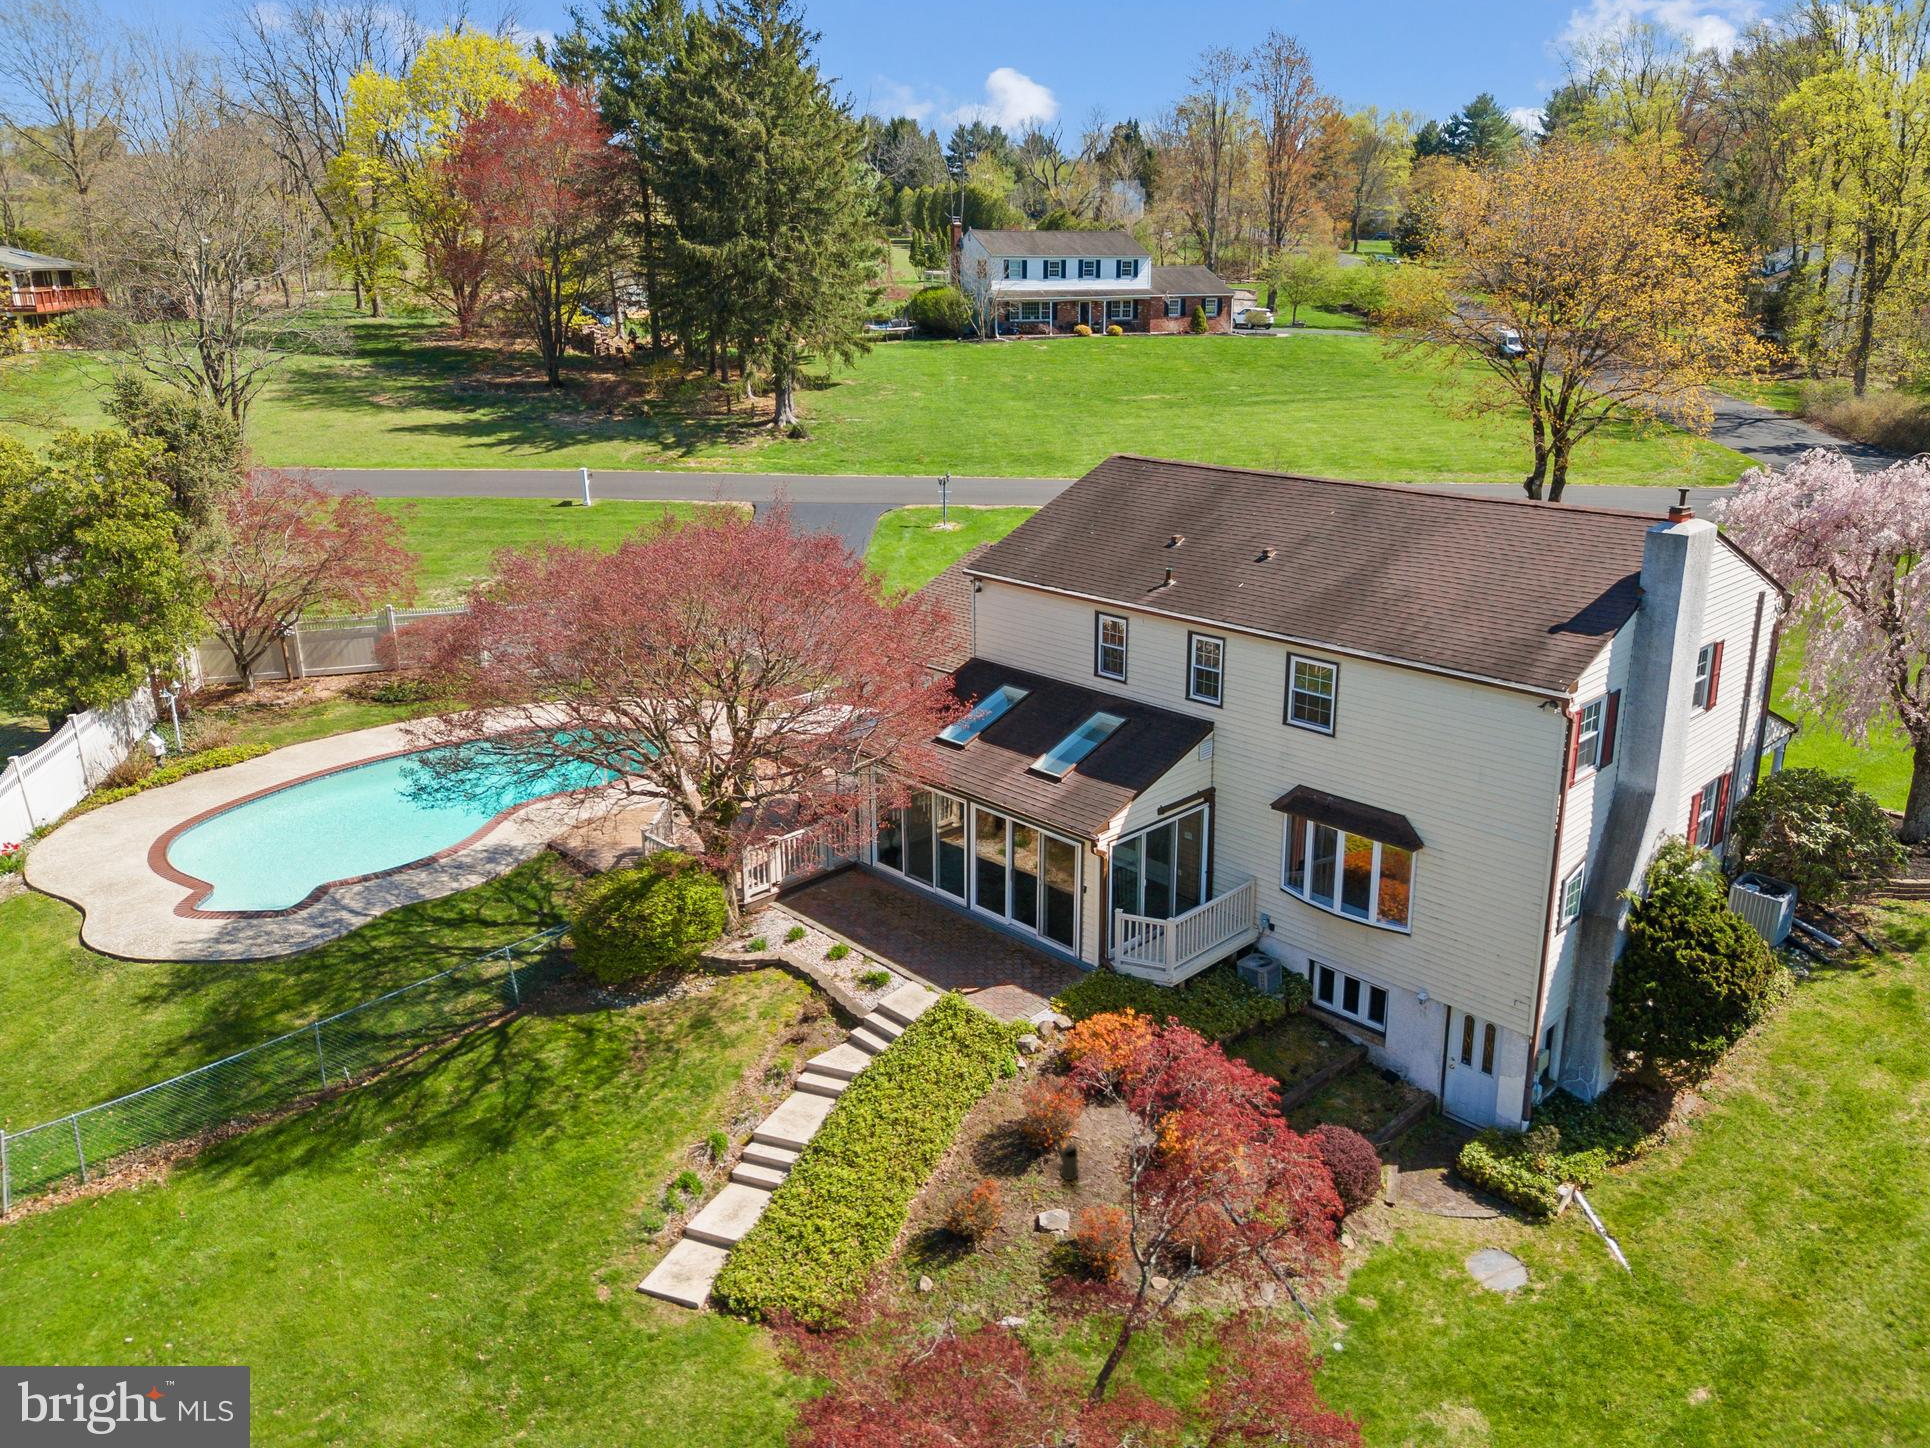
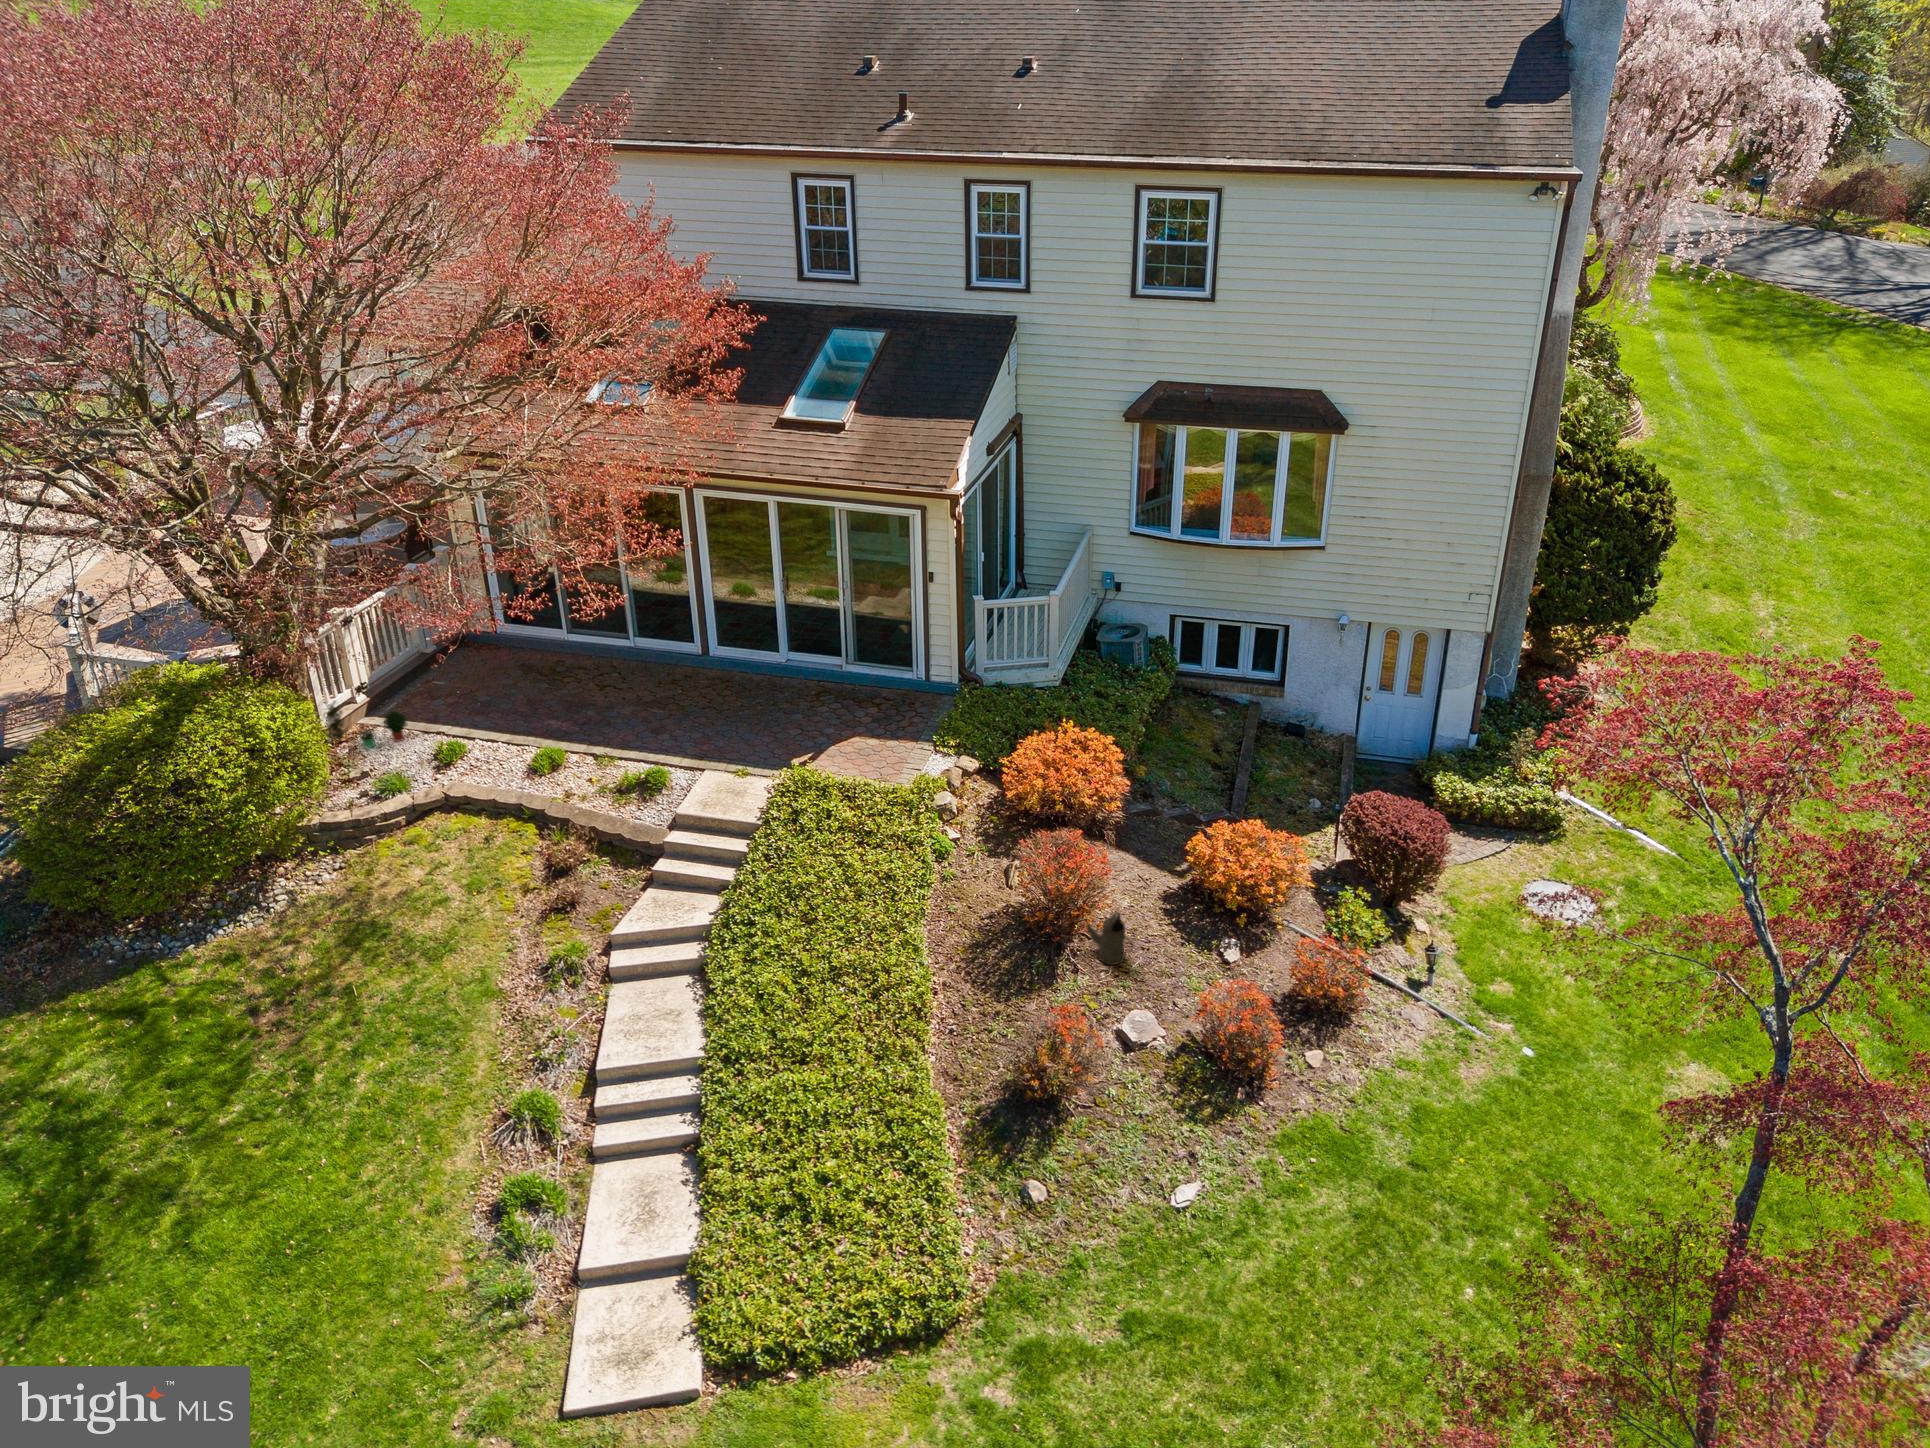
potted plant: none [741,888,785,919] -> present [324,701,408,749]

